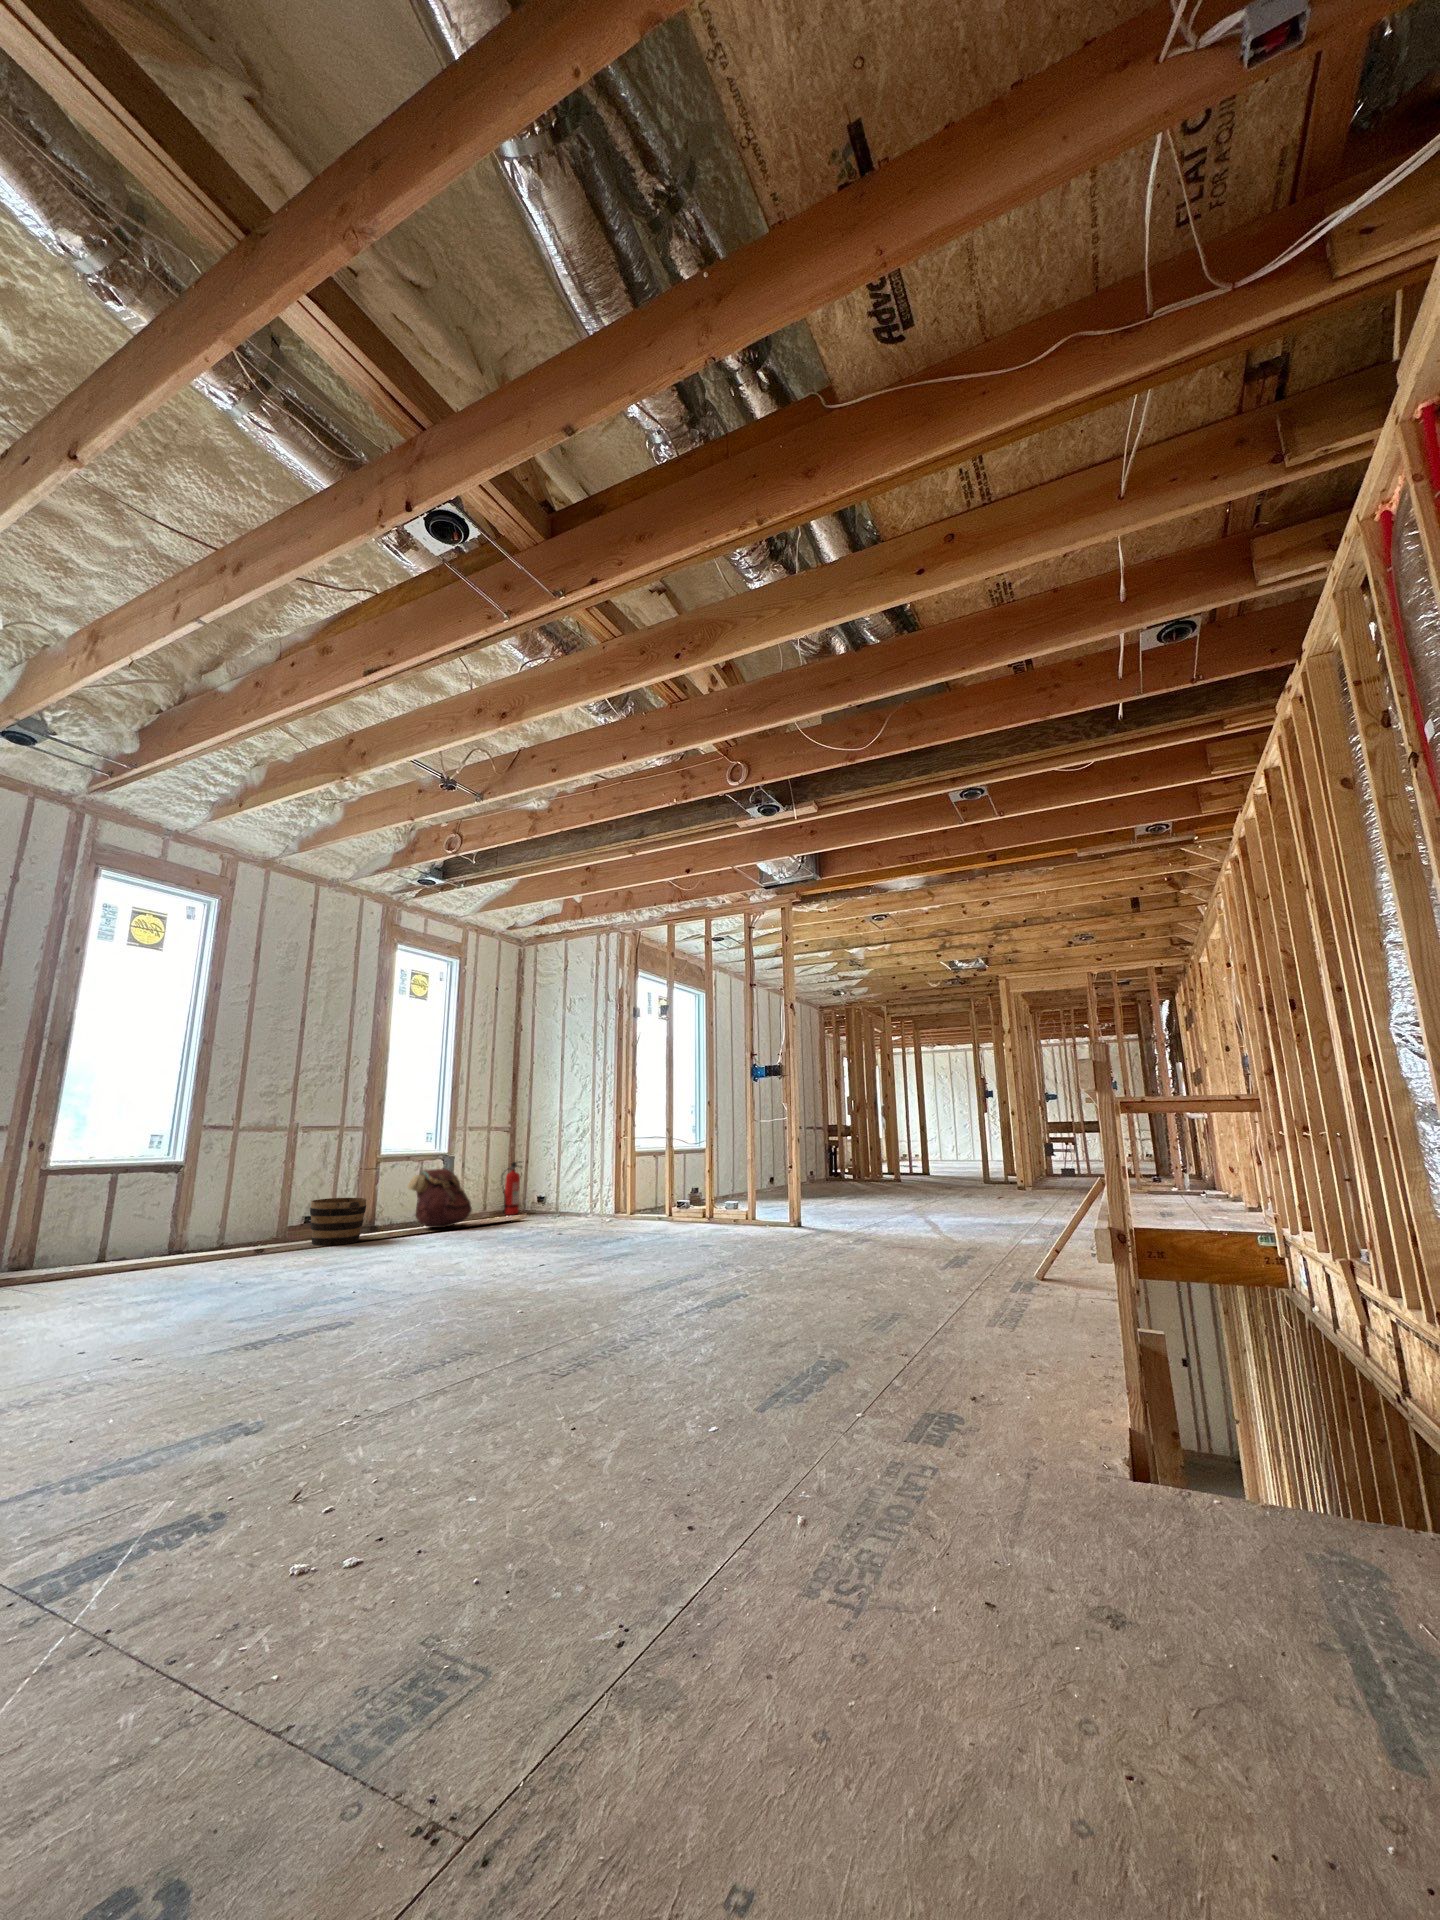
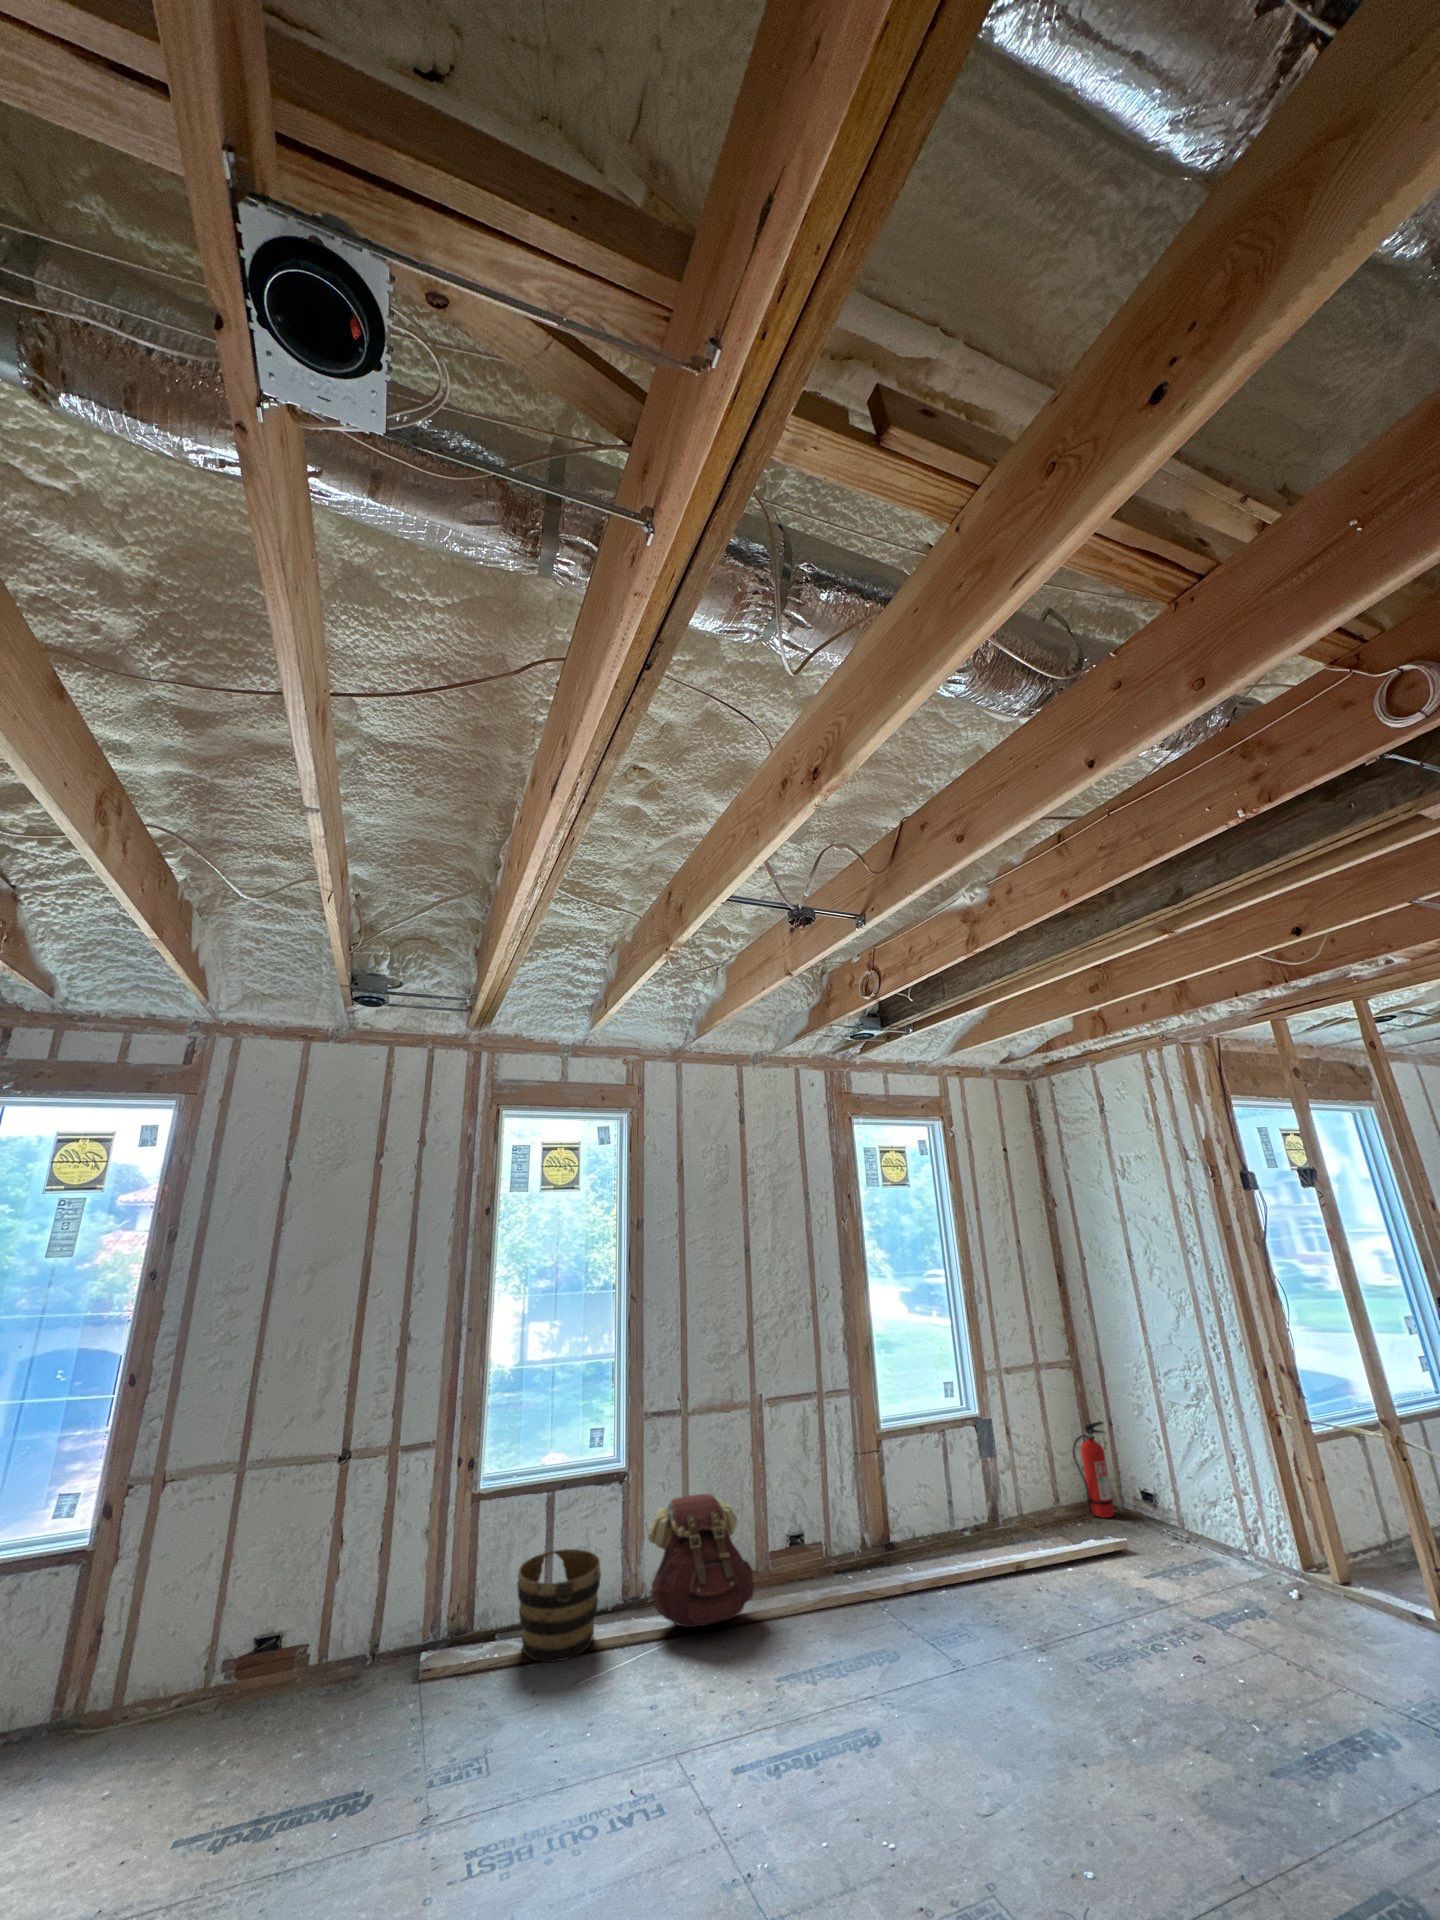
backpack: present [407,1169,472,1228] -> present [647,1494,754,1627]
bucket: present [310,1198,366,1245] -> present [517,1549,601,1662]

